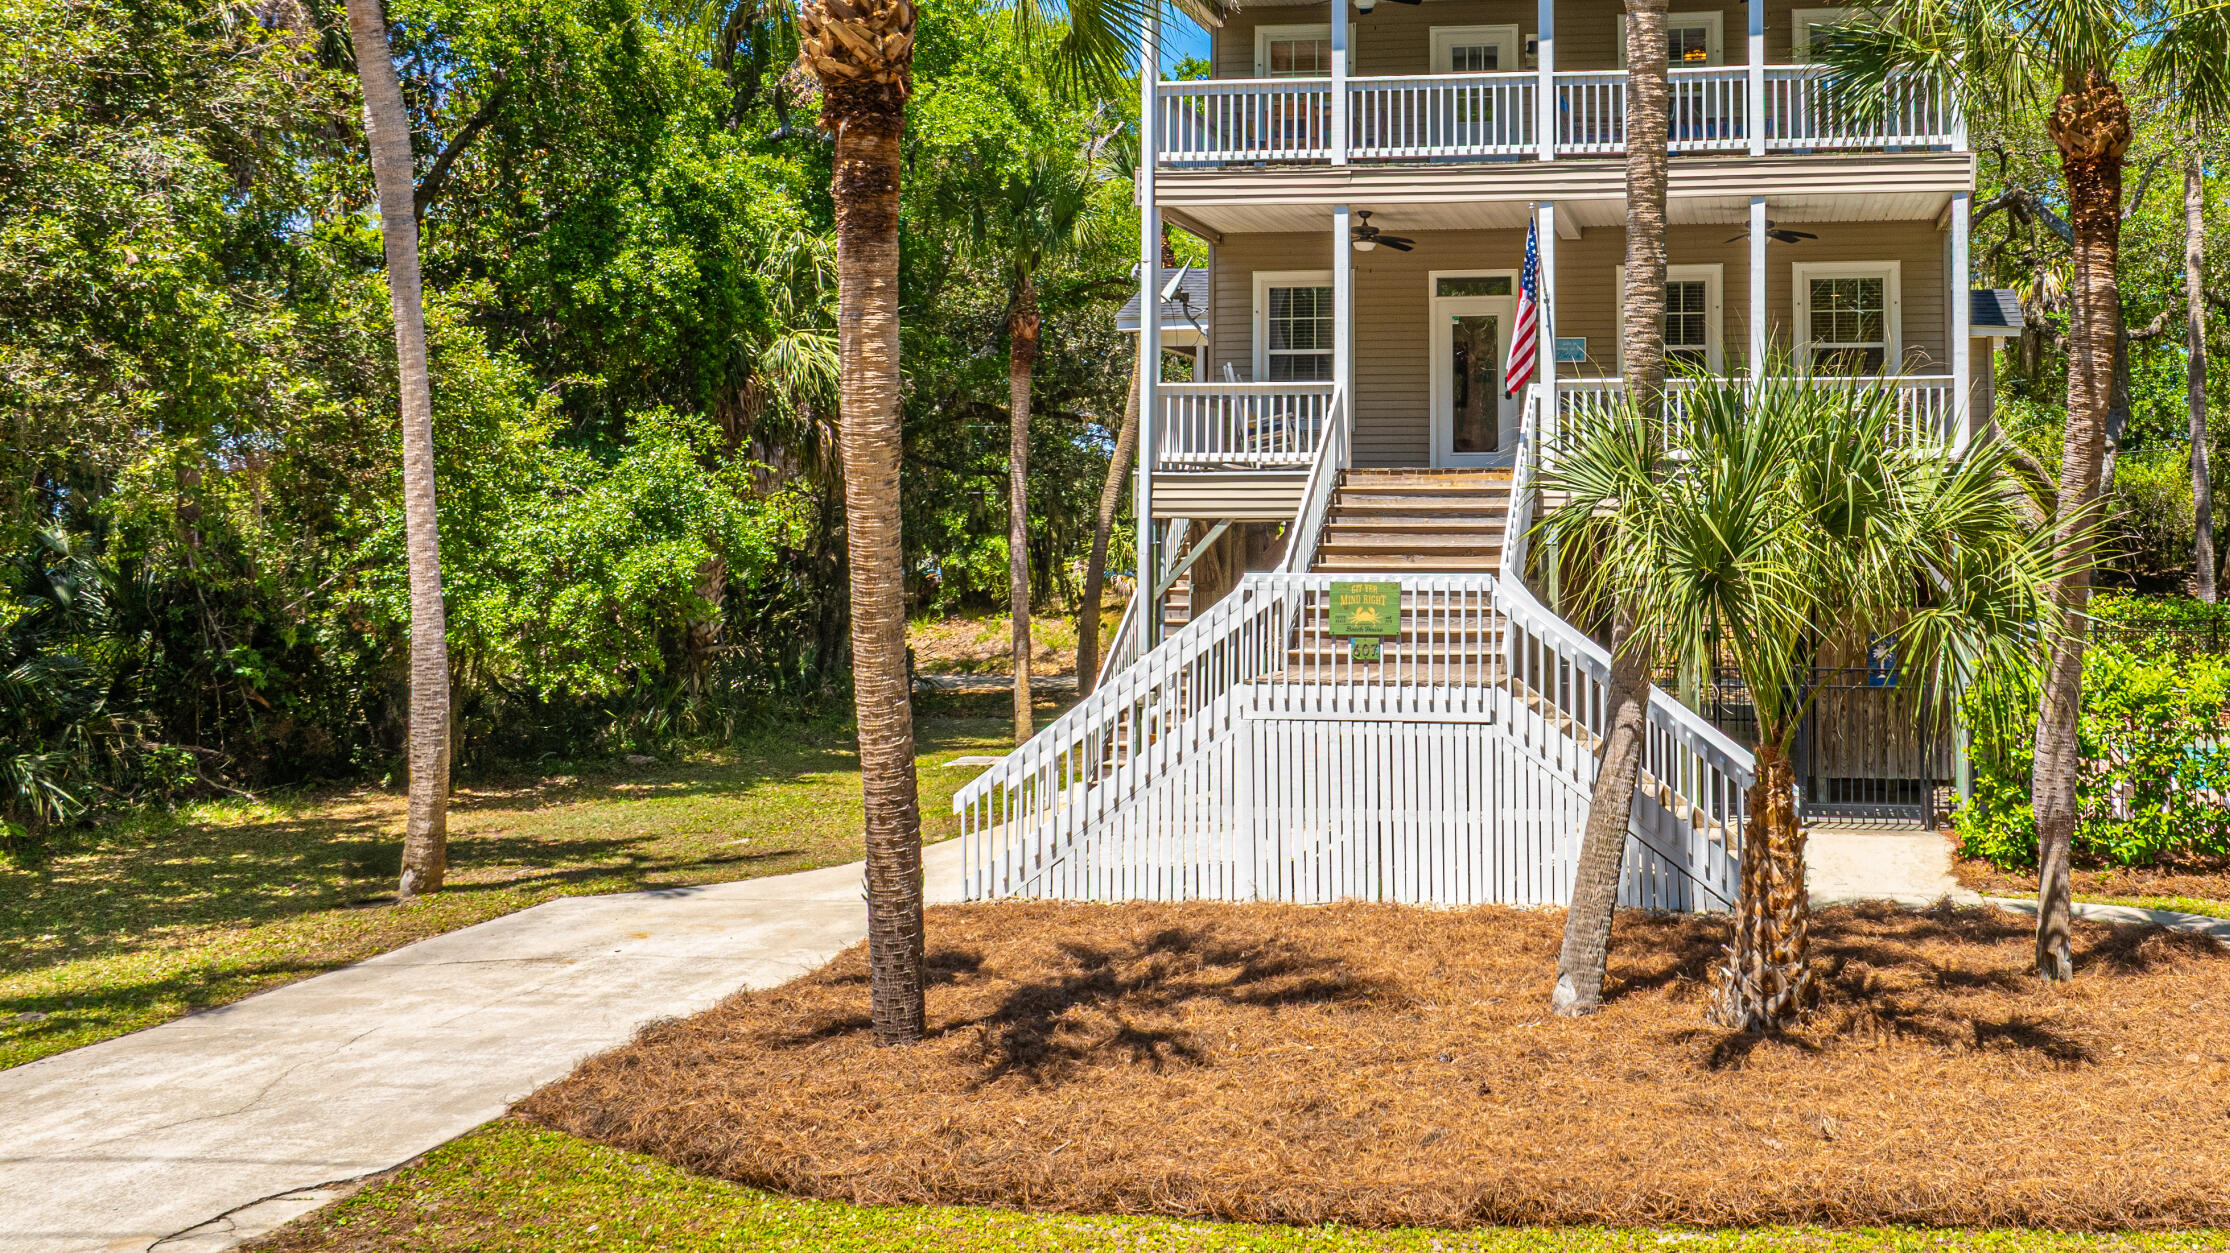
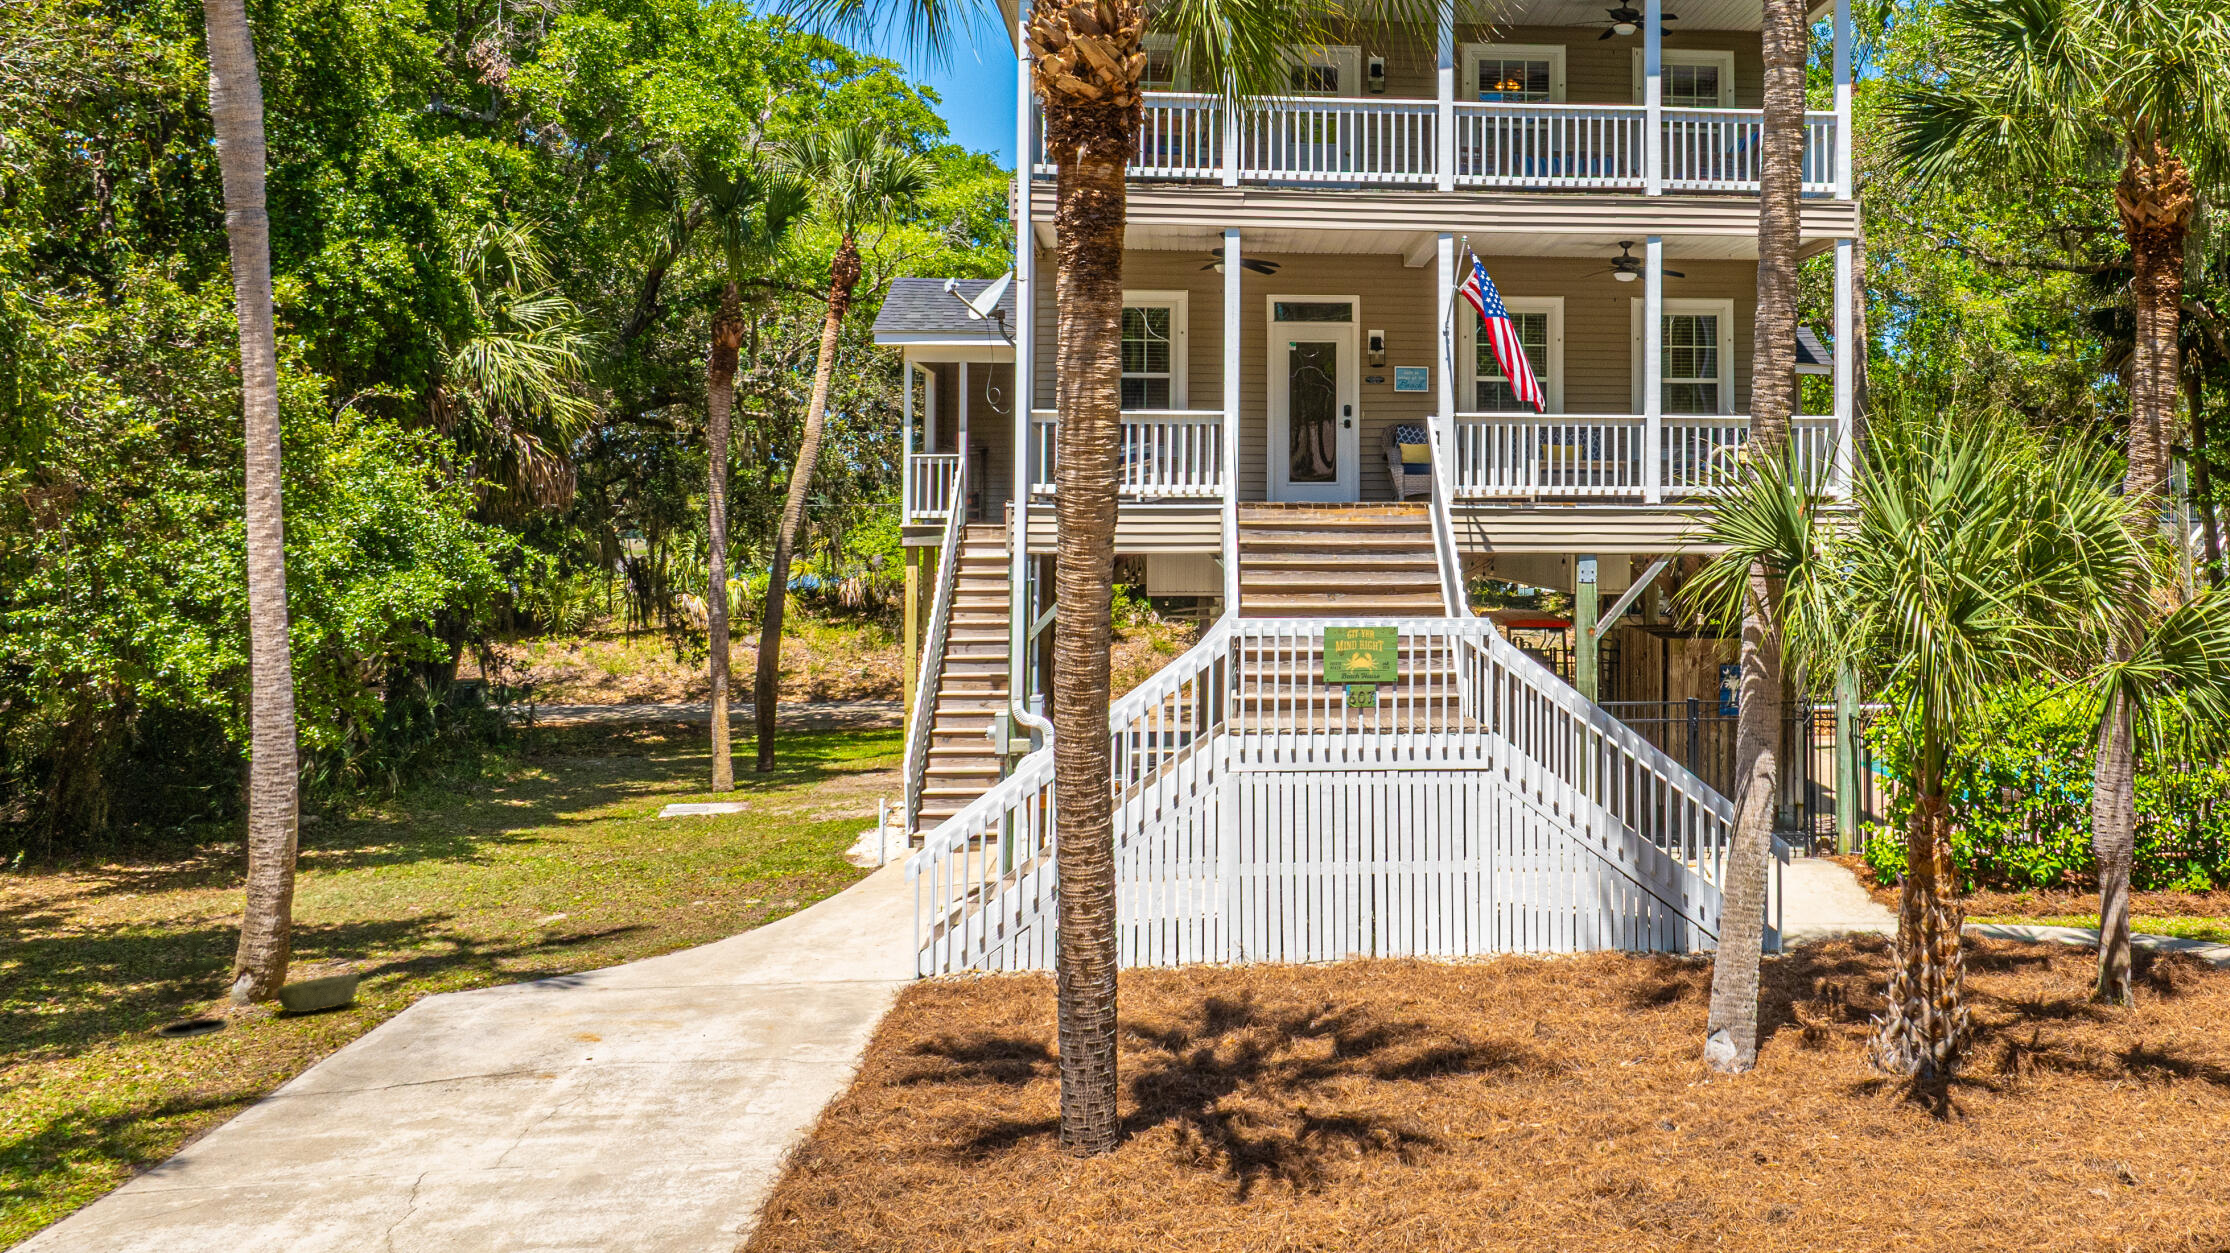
woven basket: none [440,866,510,895] -> present [278,973,359,1013]

